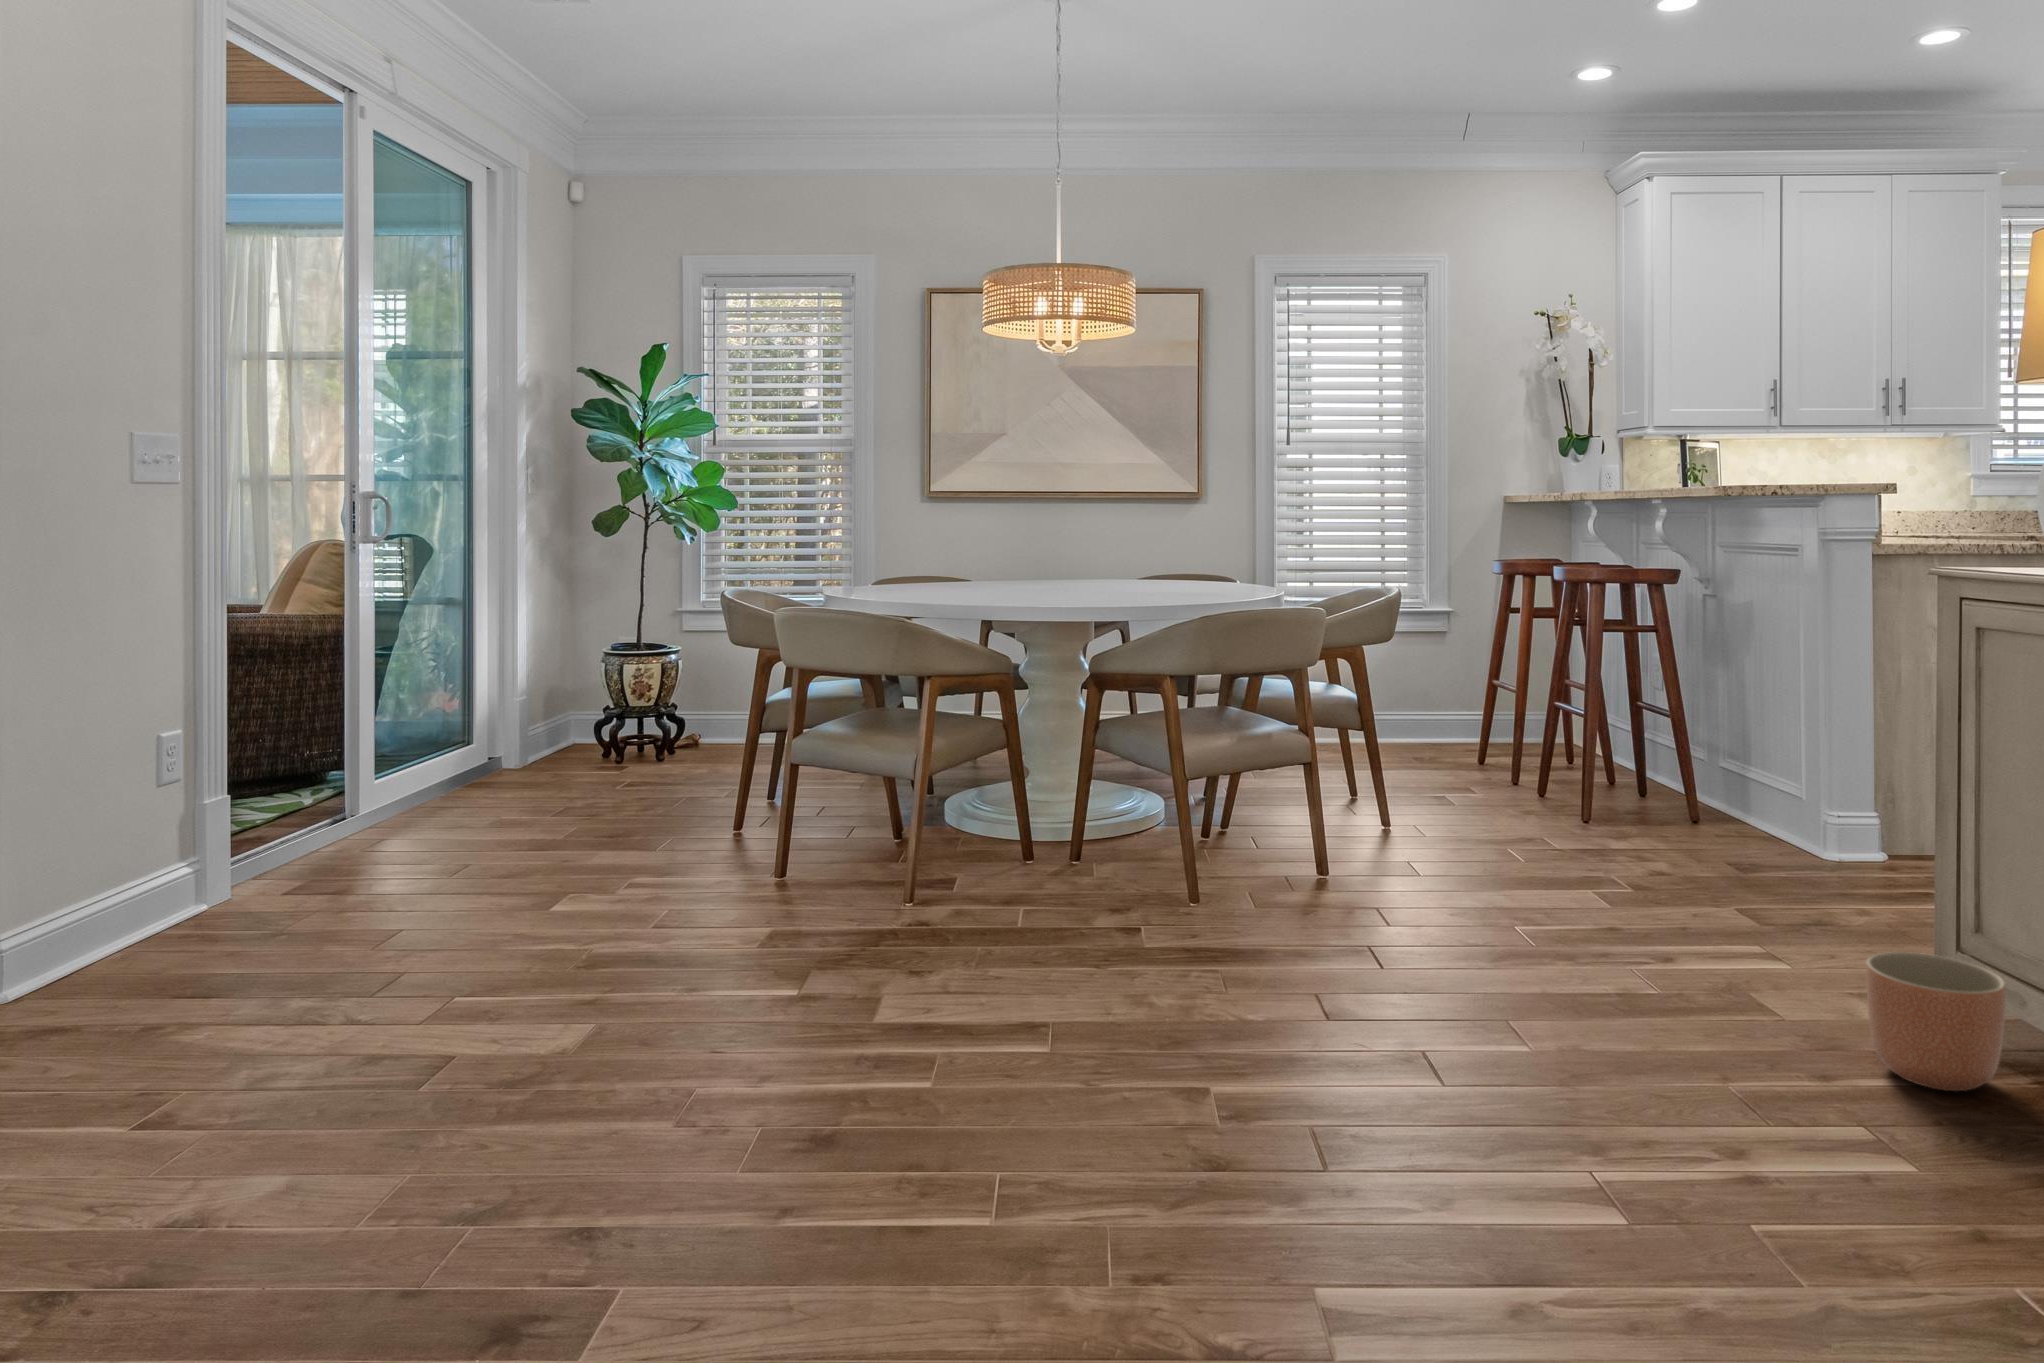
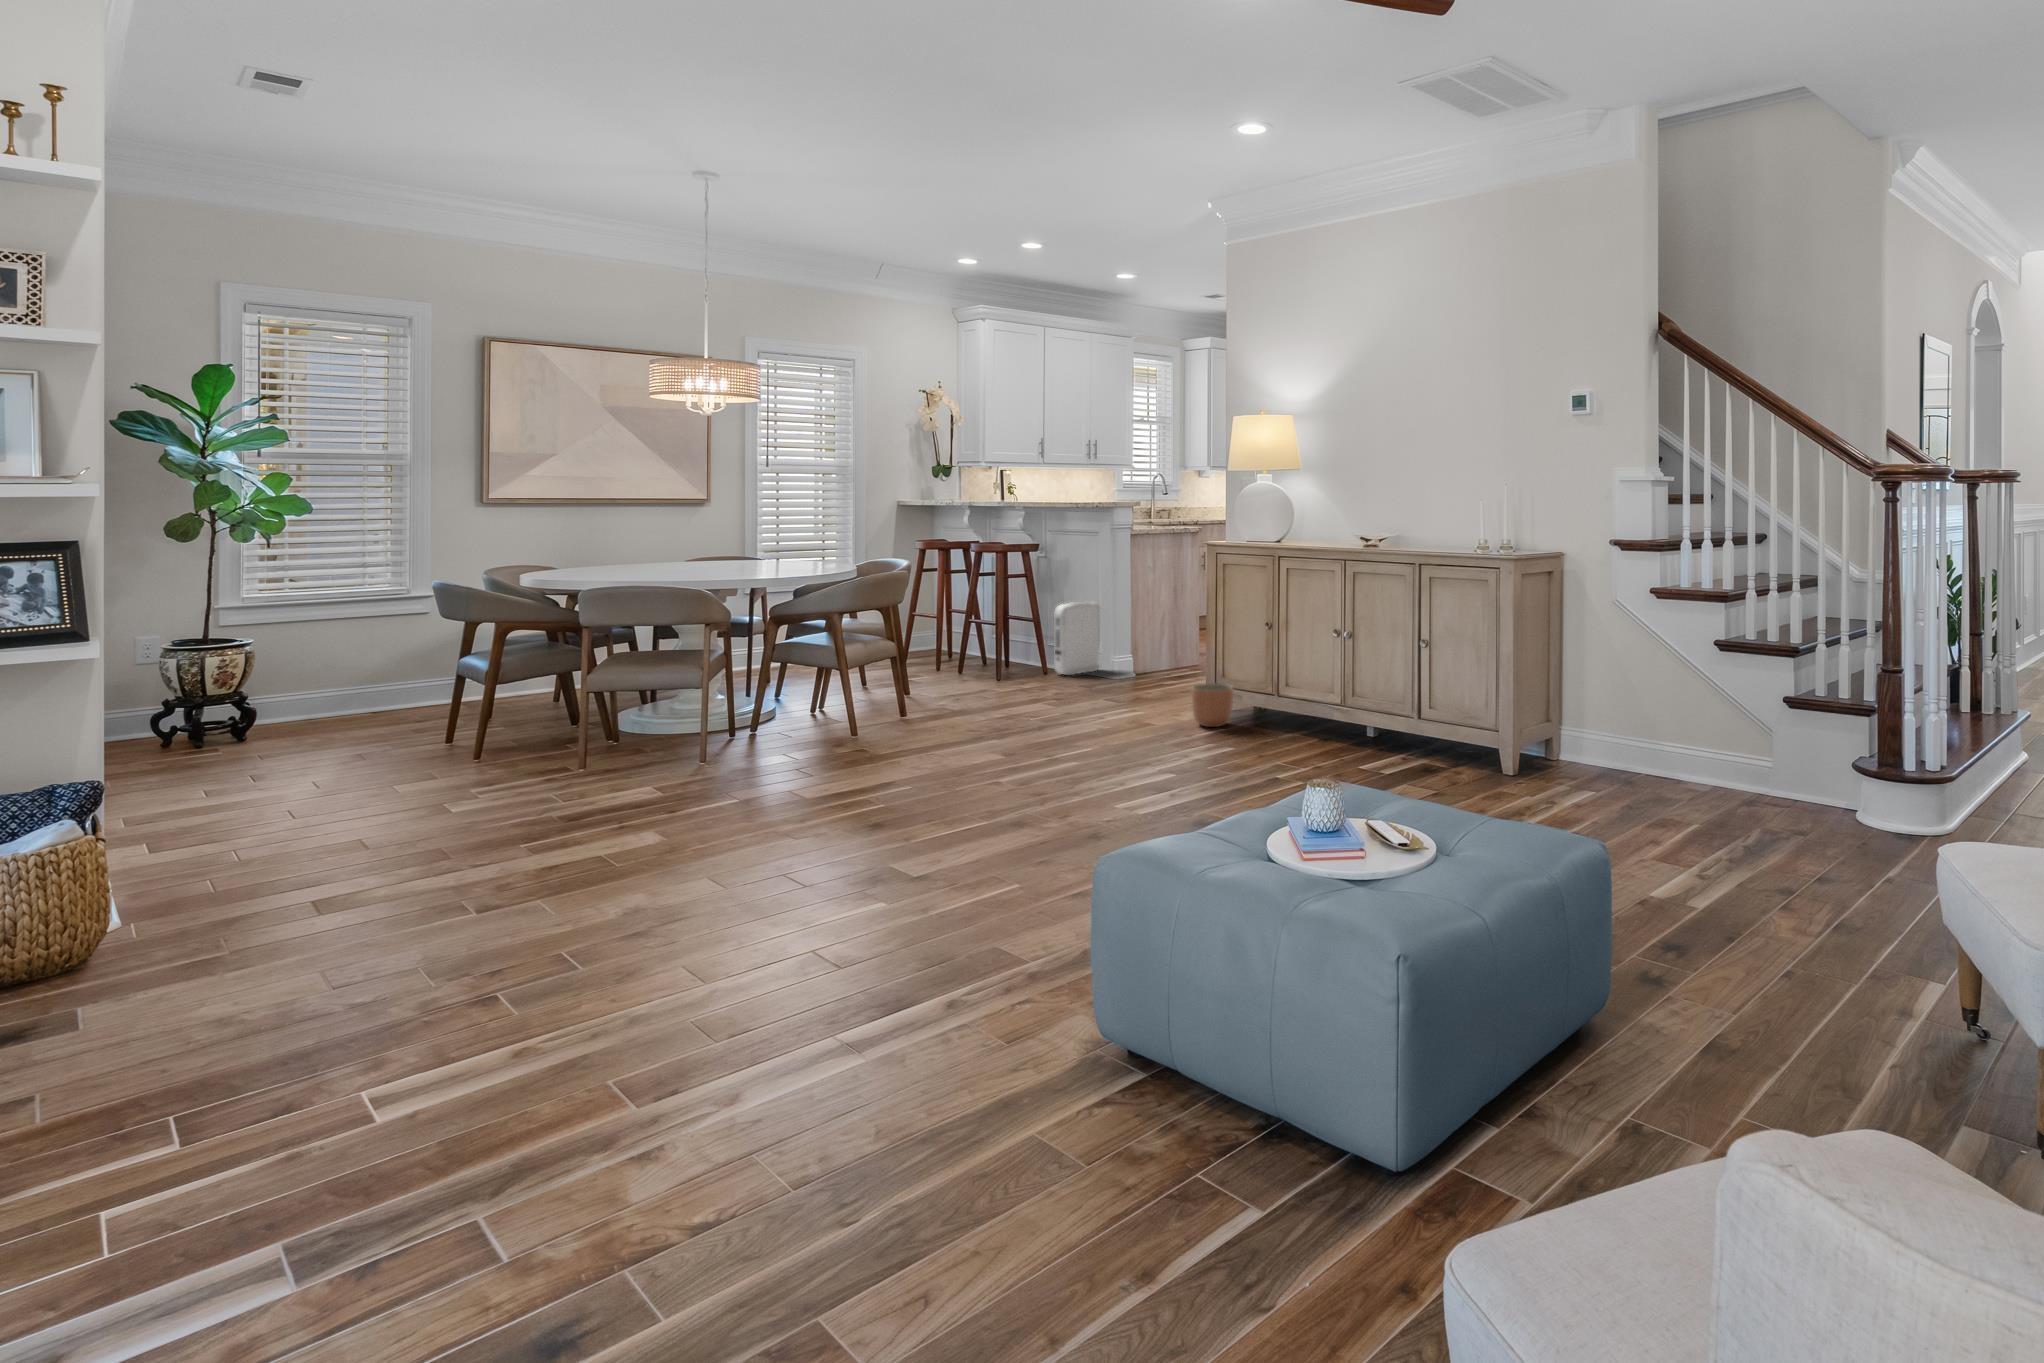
air purifier: none [1695,691,1814,840] -> present [1054,602,1100,675]

